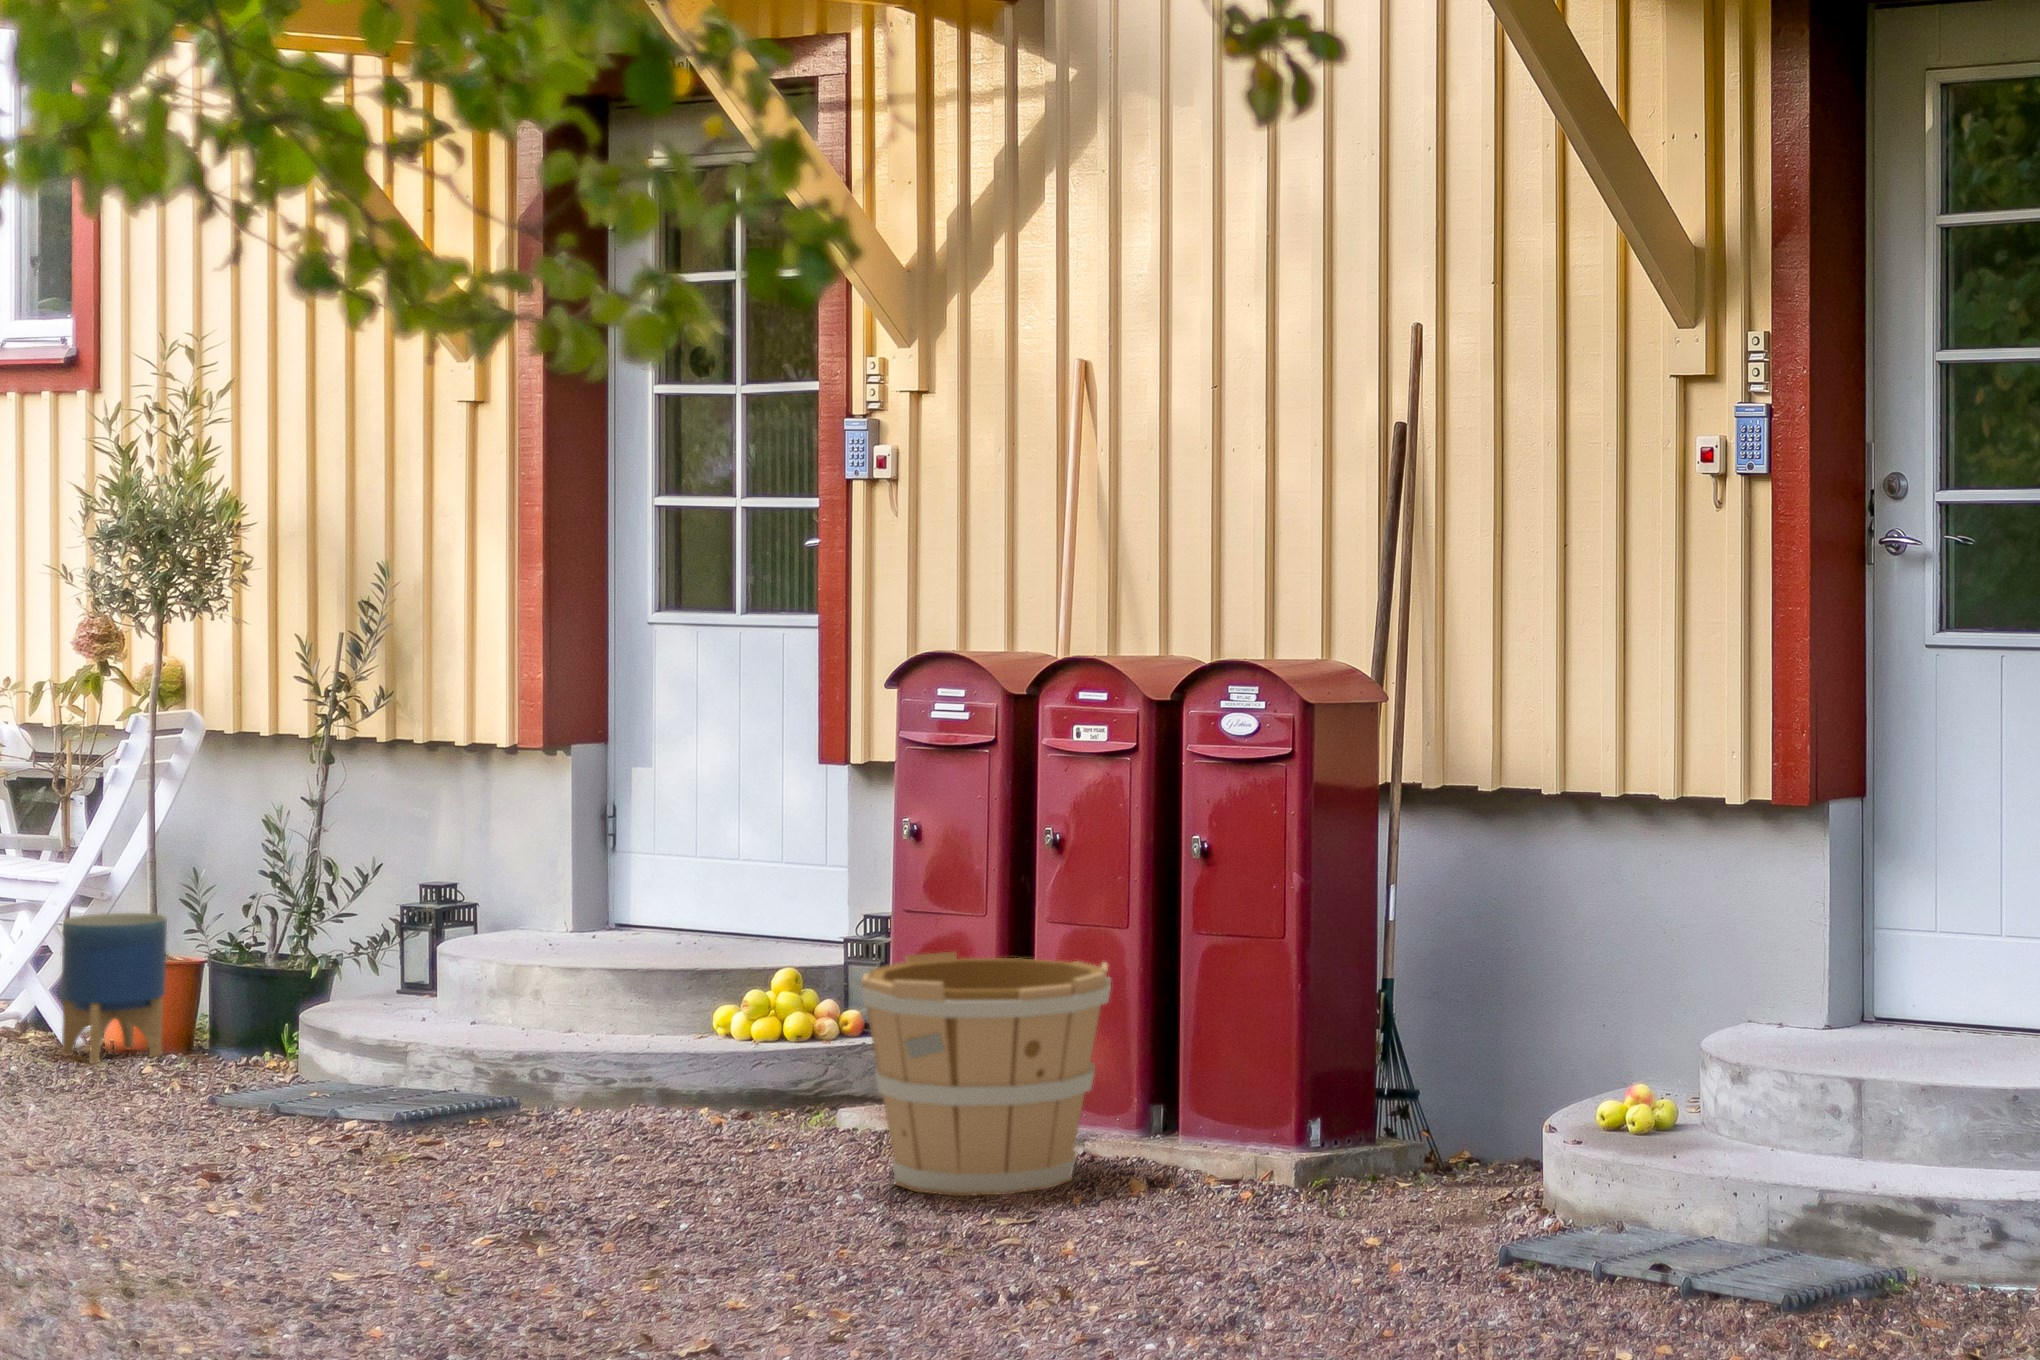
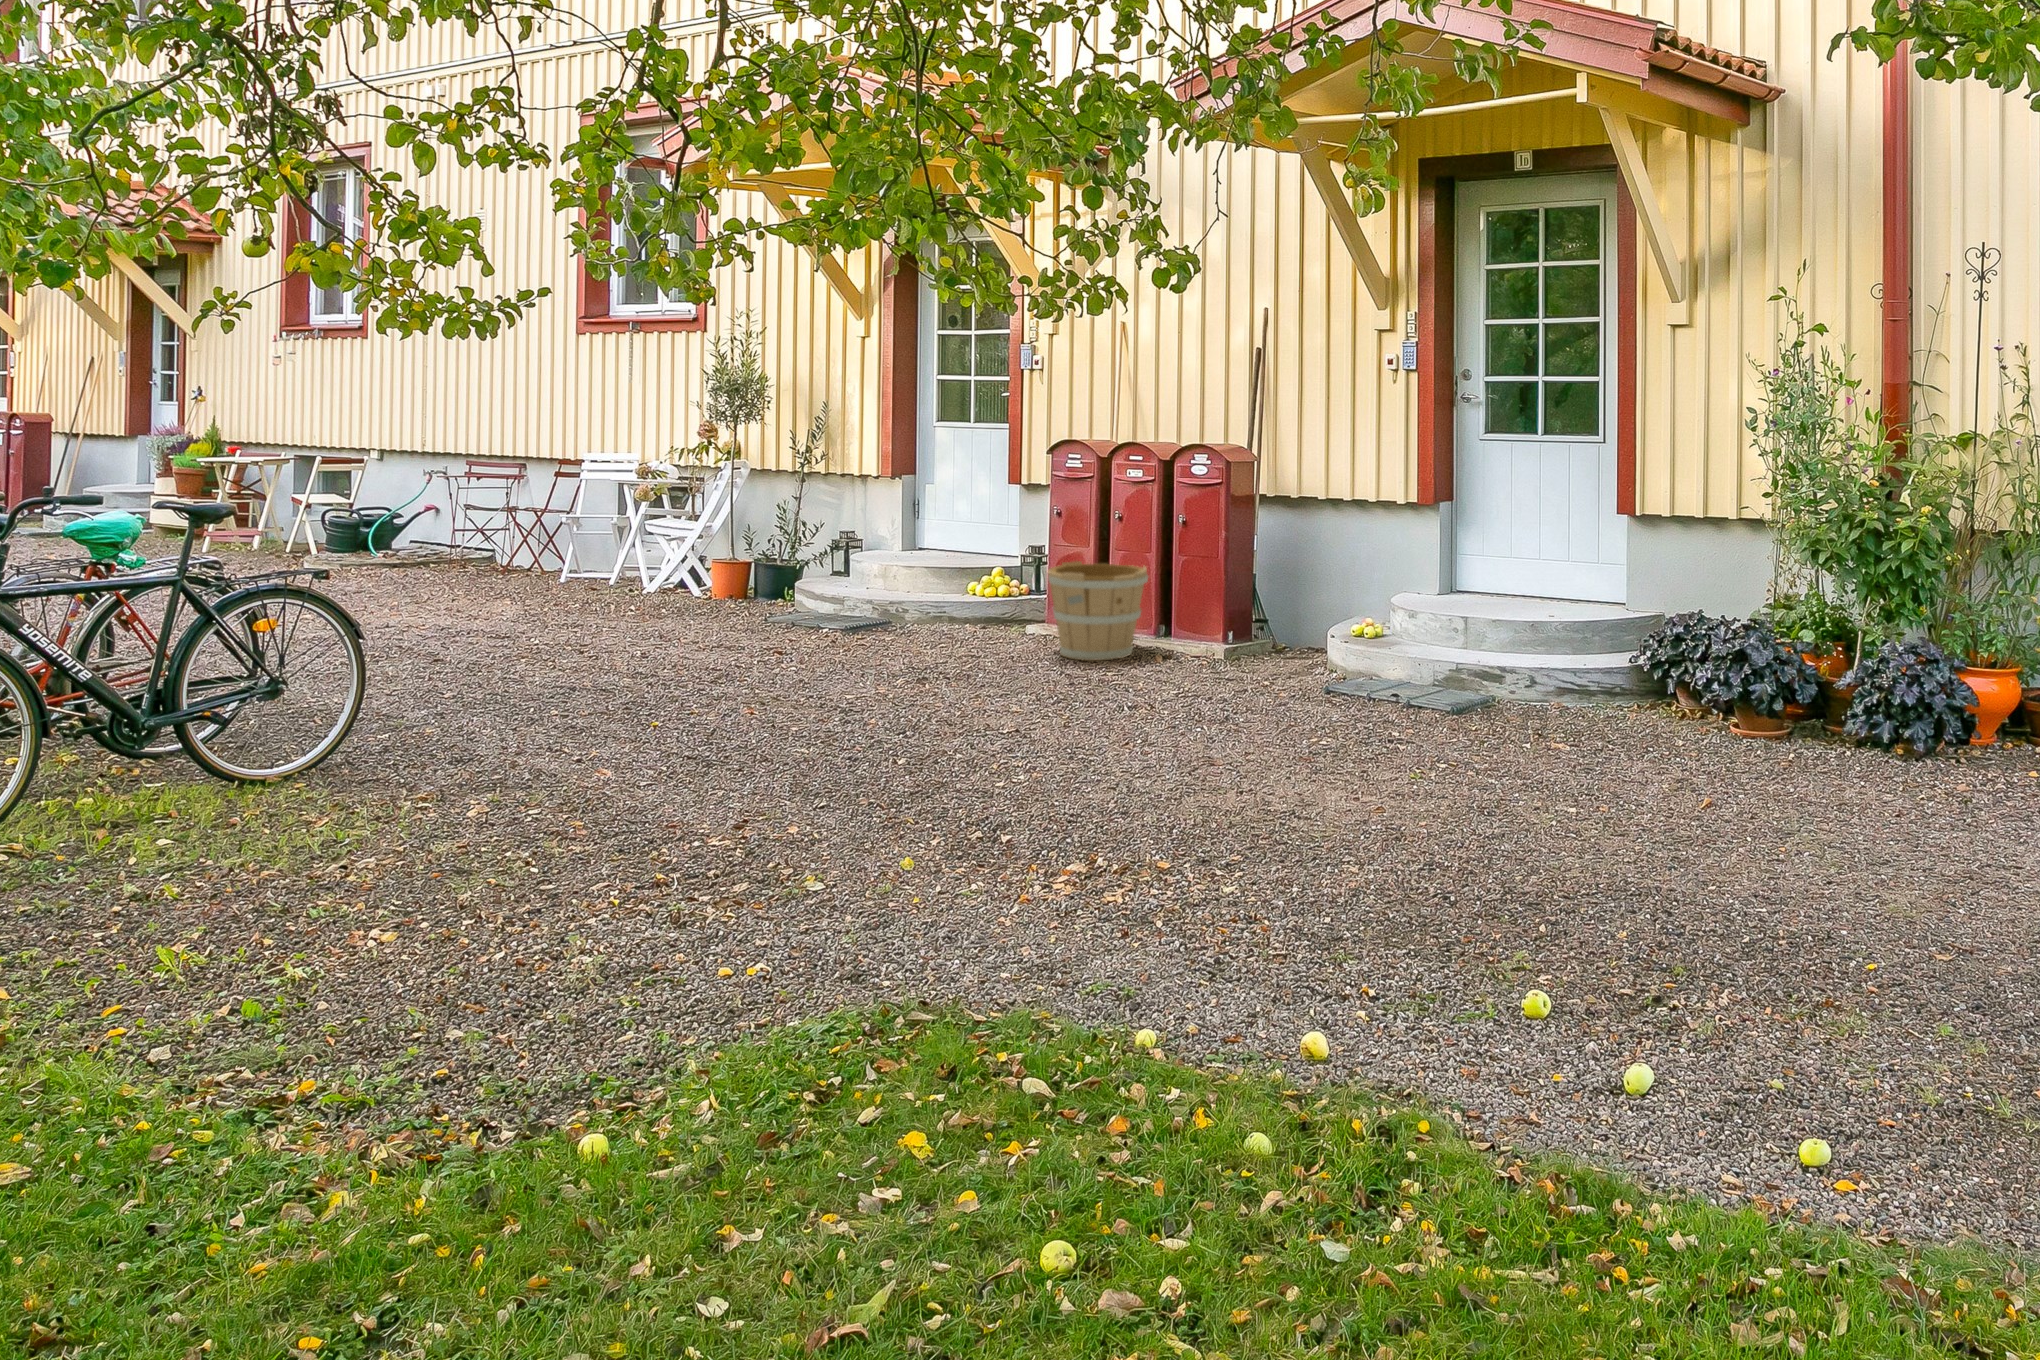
planter: present [61,913,167,1064] -> none [698,542,741,603]

